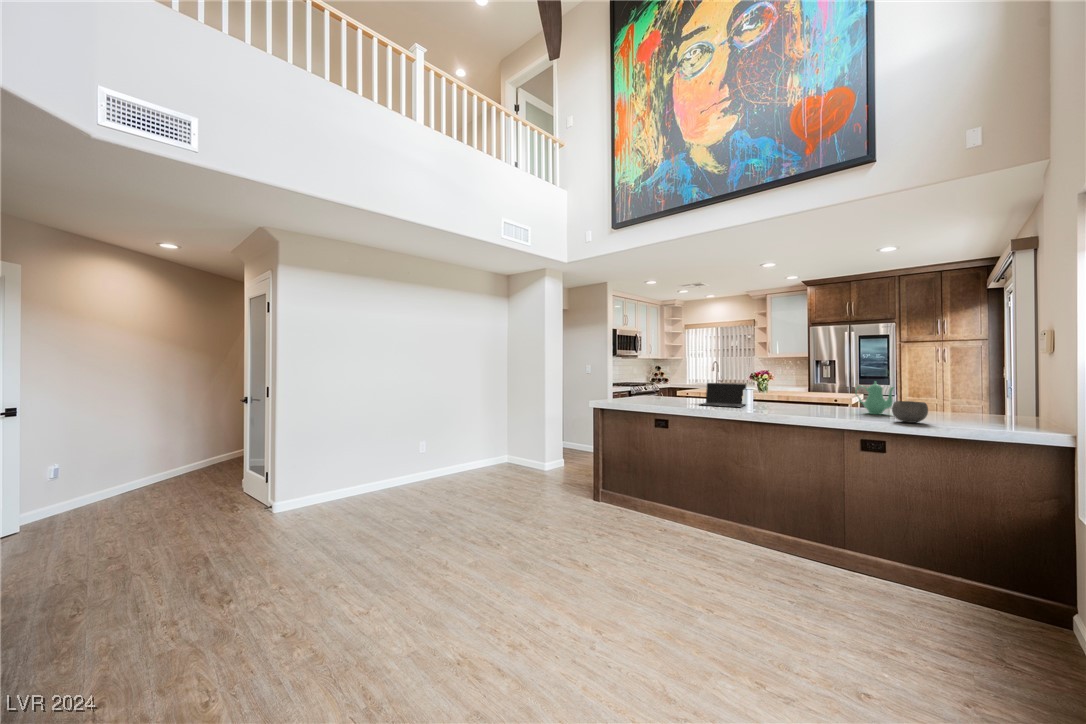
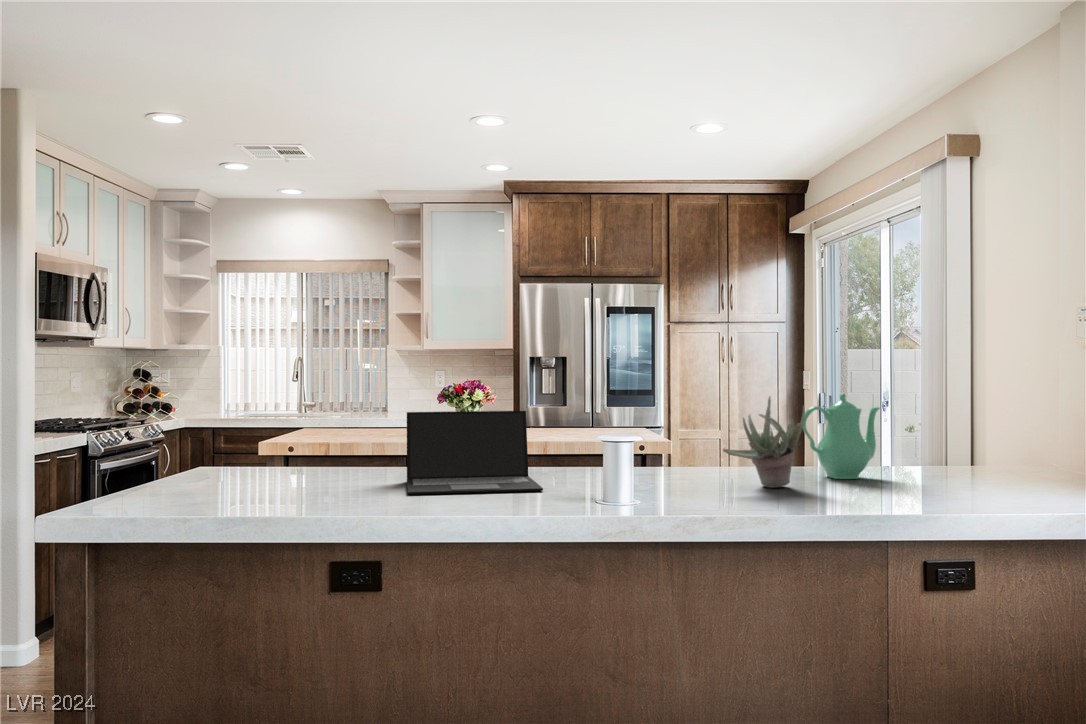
succulent plant: none [802,381,839,413] -> present [723,396,804,488]
ceramic bowl: present [892,401,928,423] -> none [955,443,1037,501]

